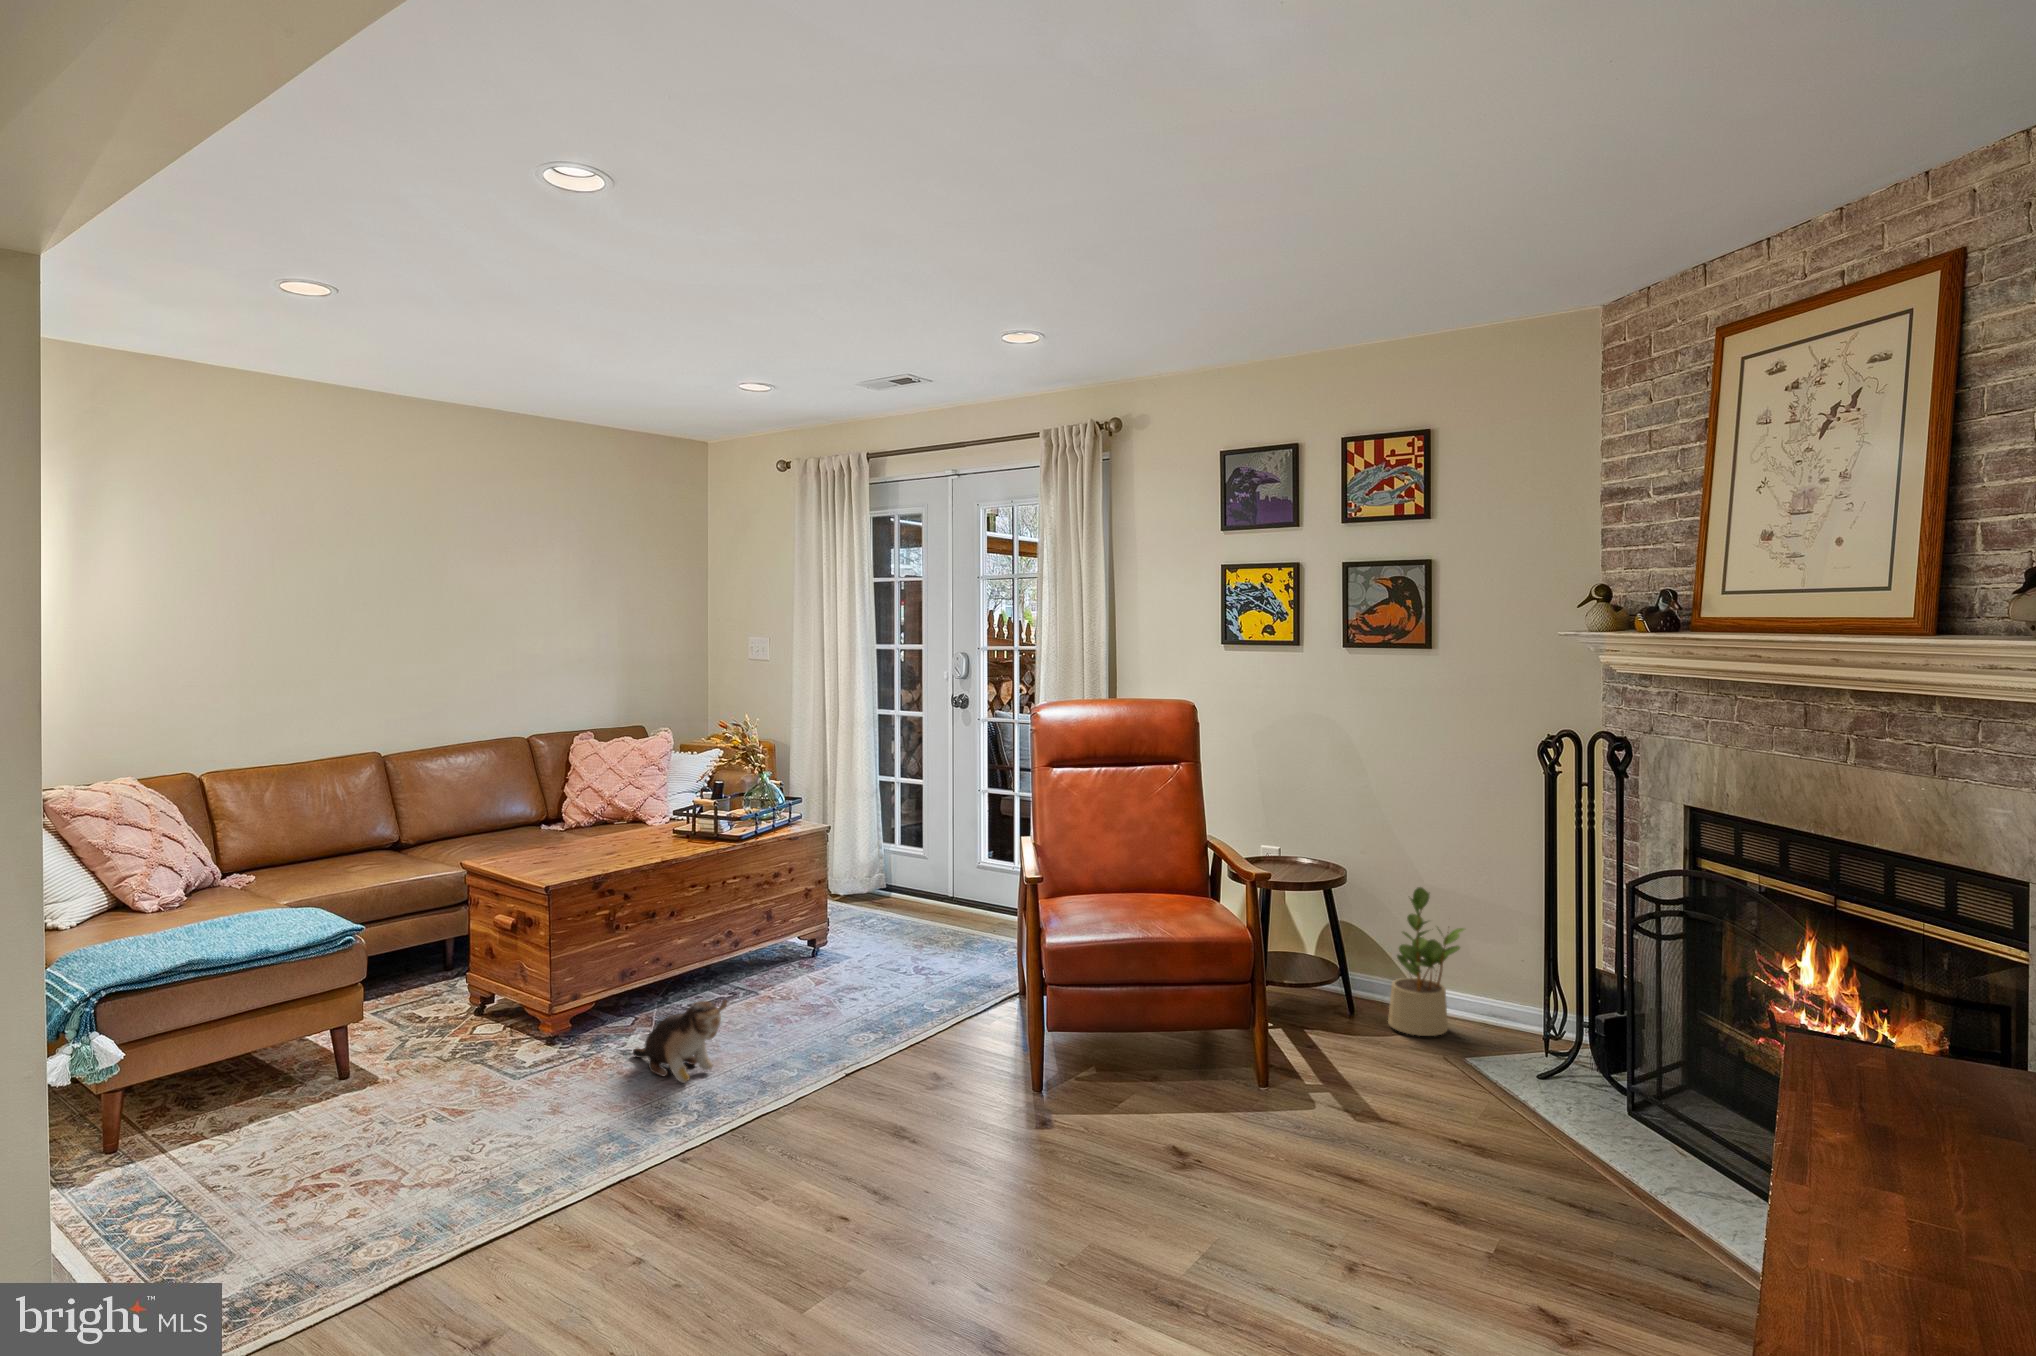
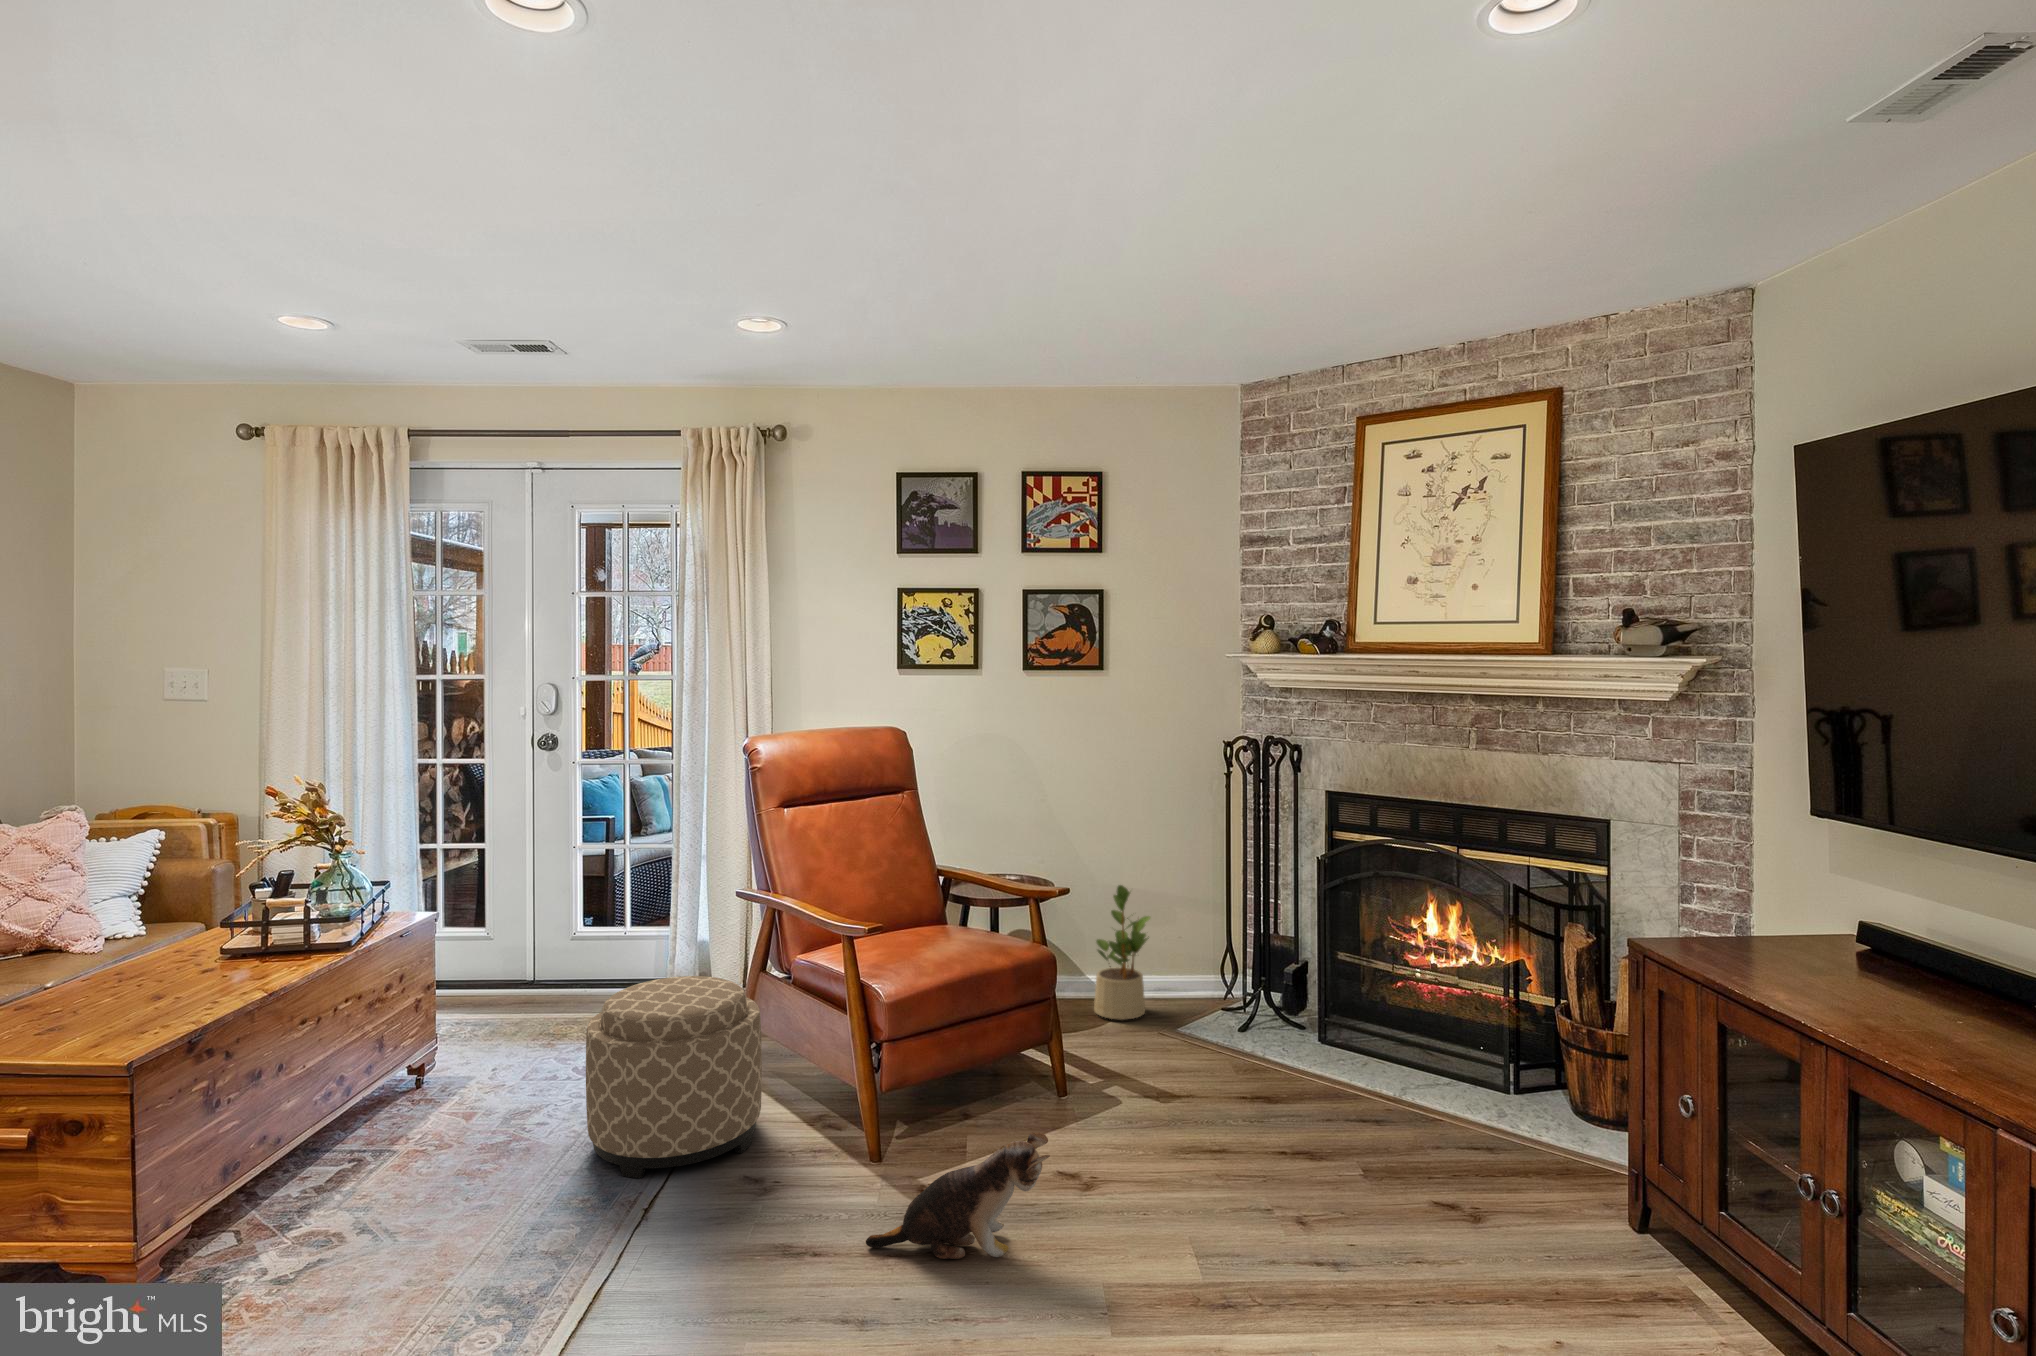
ottoman: none [852,899,990,1052] -> present [586,976,762,1178]
plush toy: present [633,1000,727,1083] -> present [866,1132,1050,1259]

